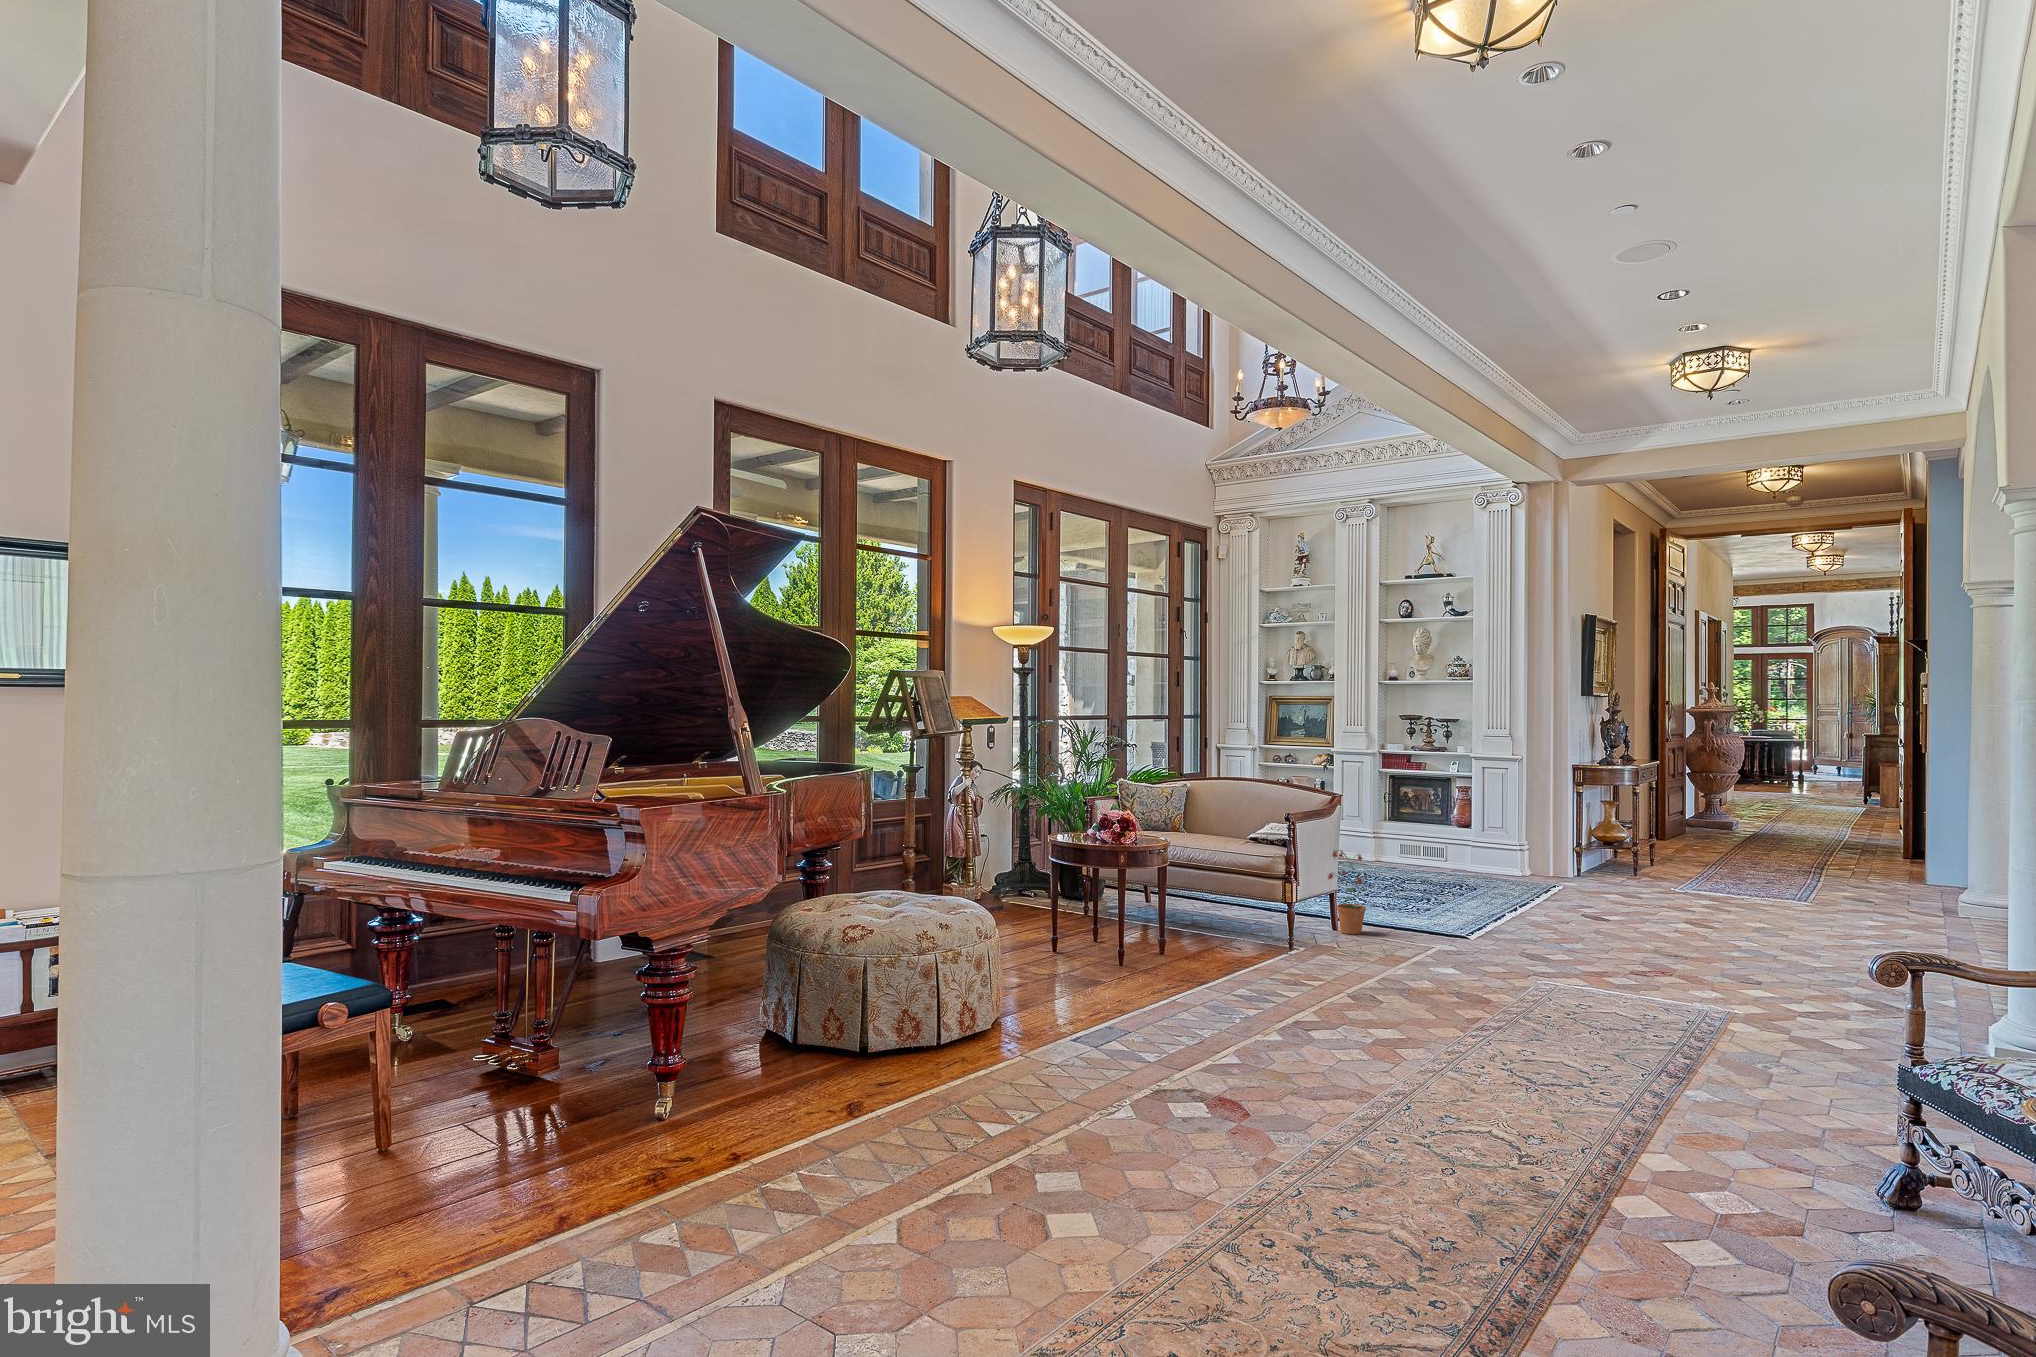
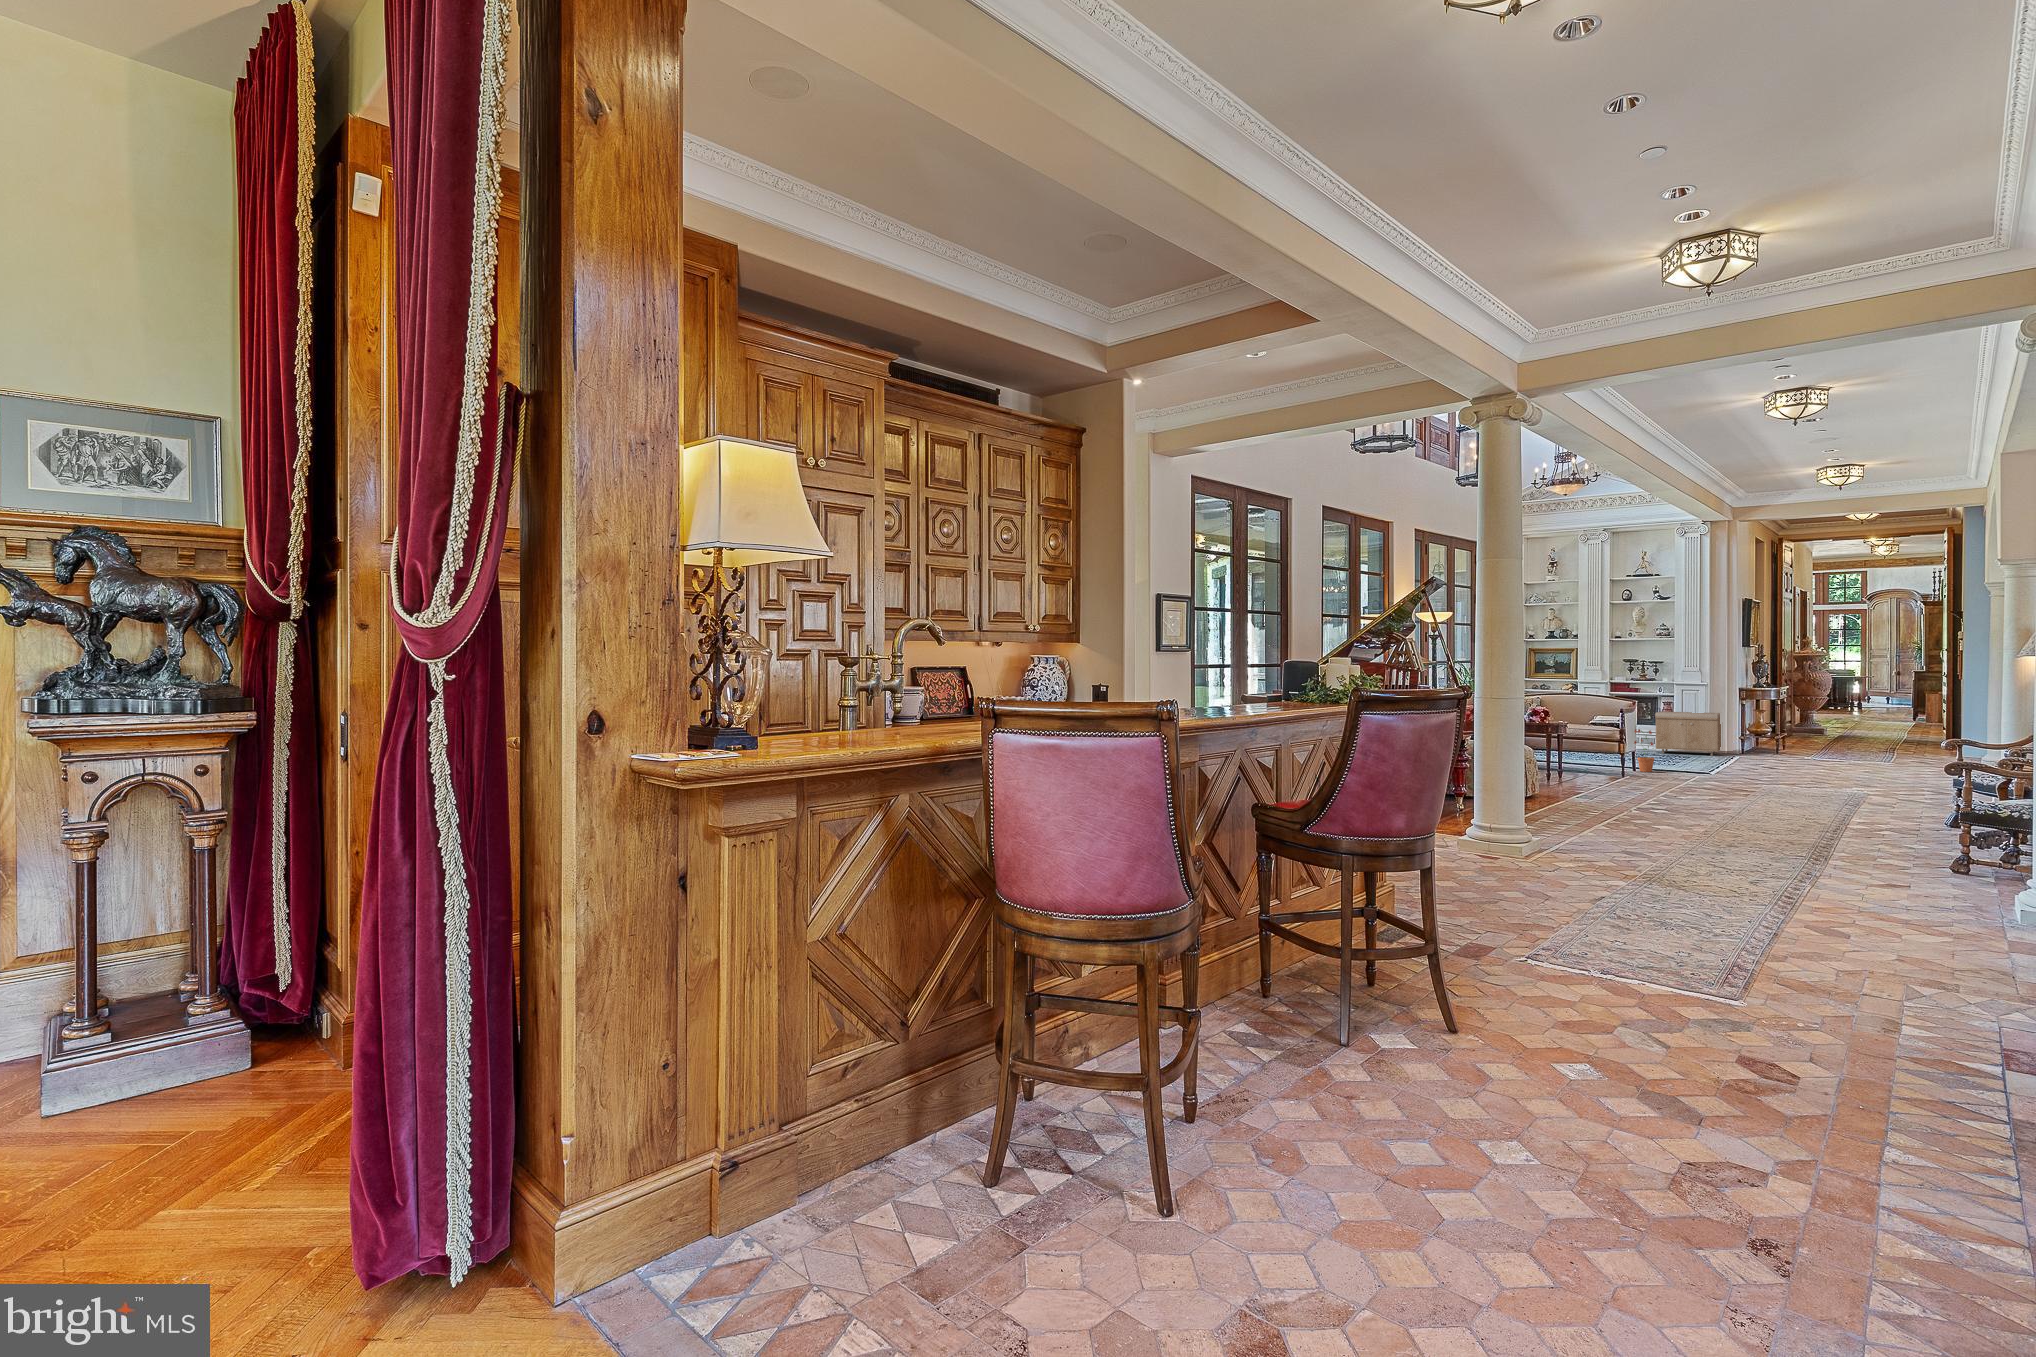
storage bench: none [1432,803,1540,883] -> present [1655,711,1721,756]

